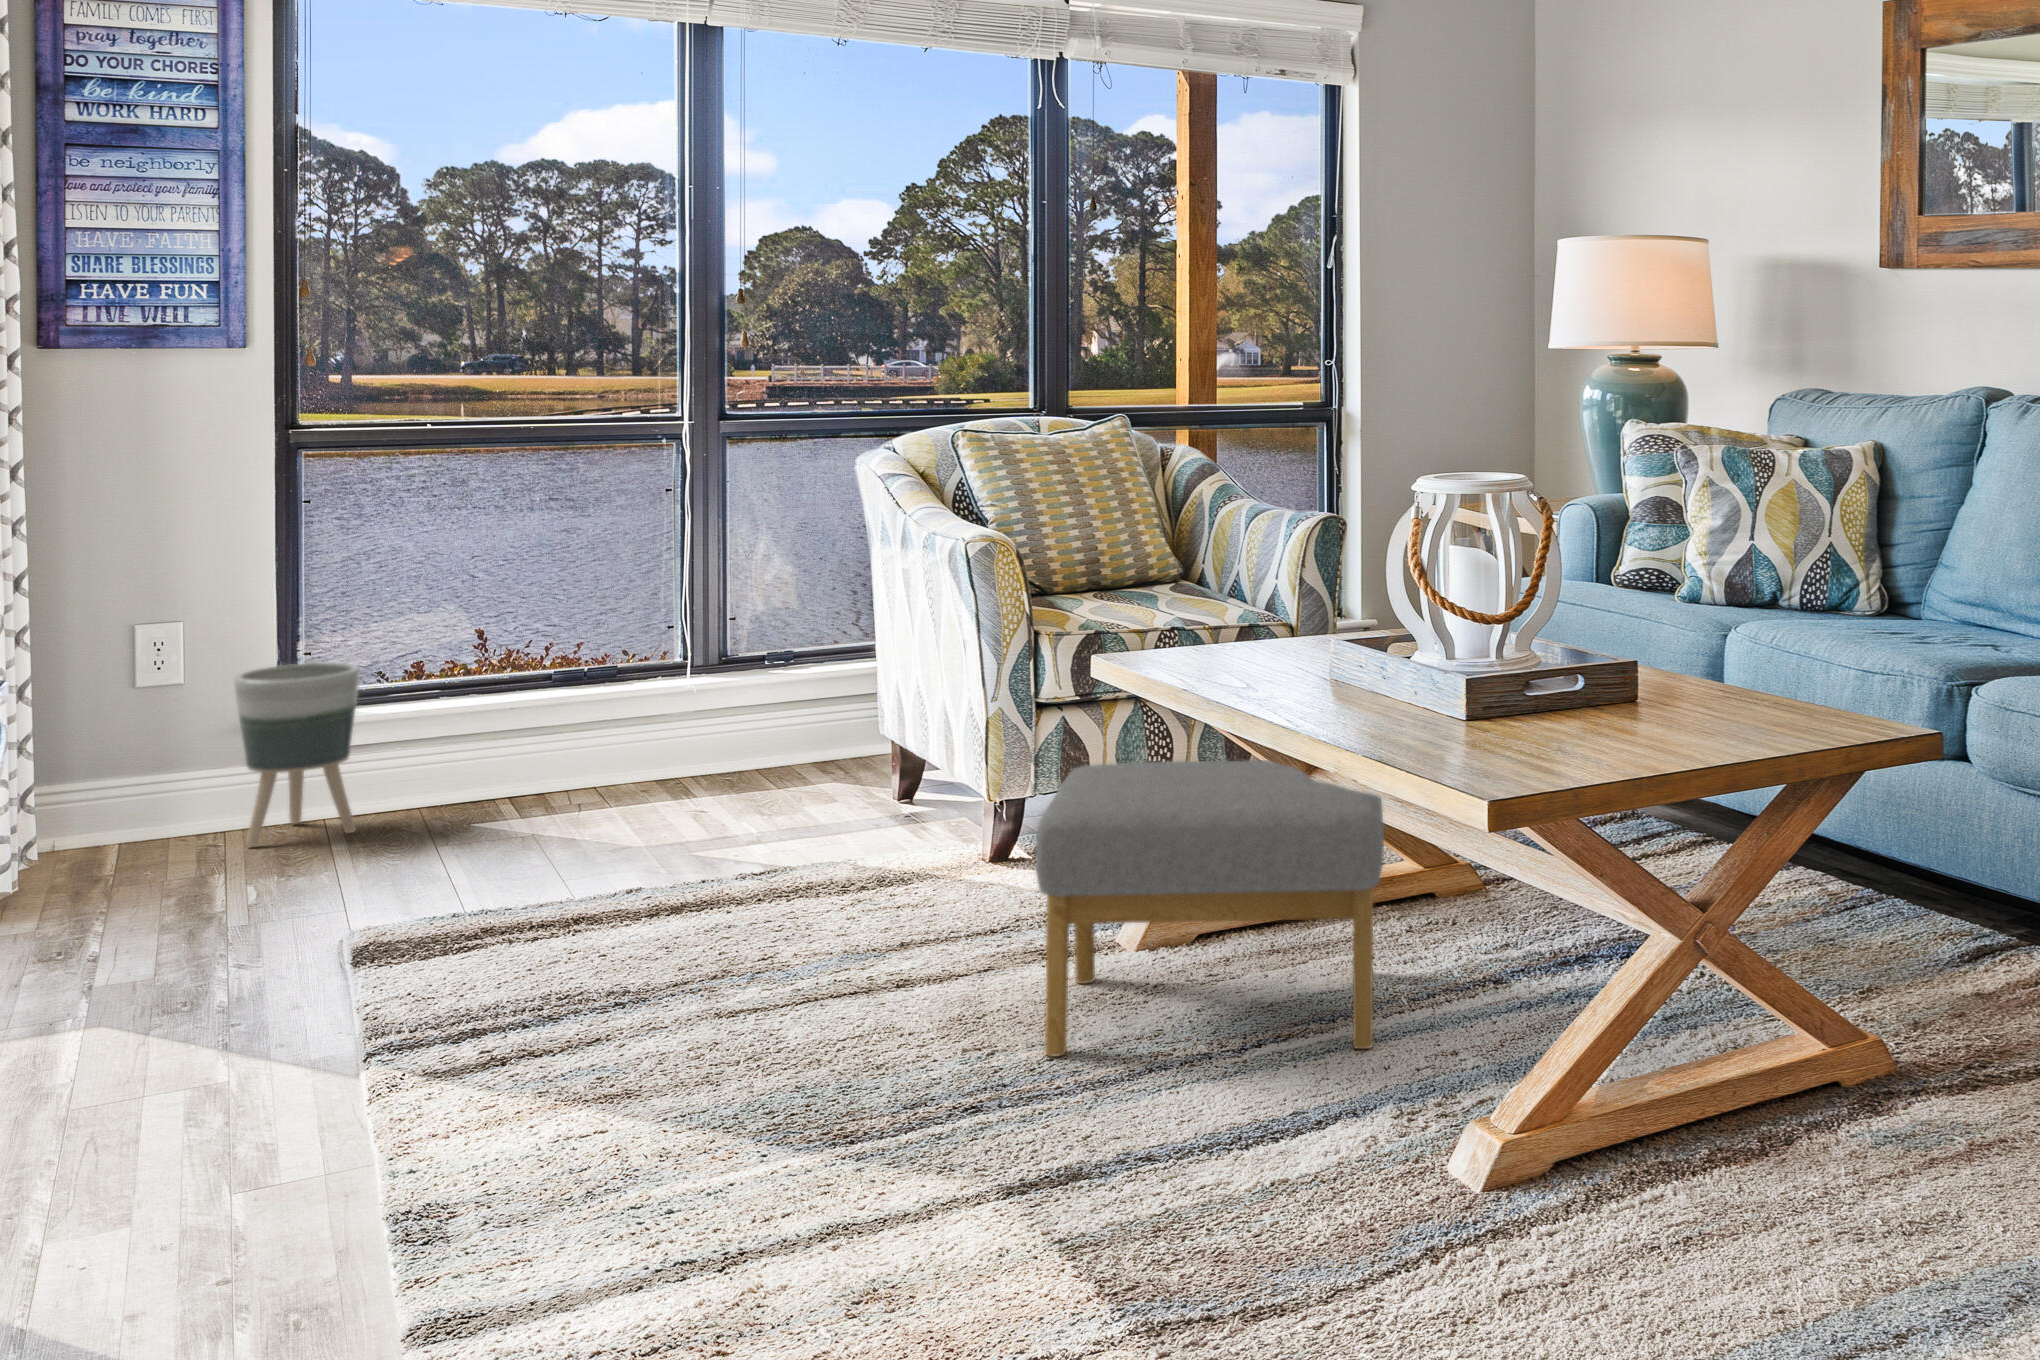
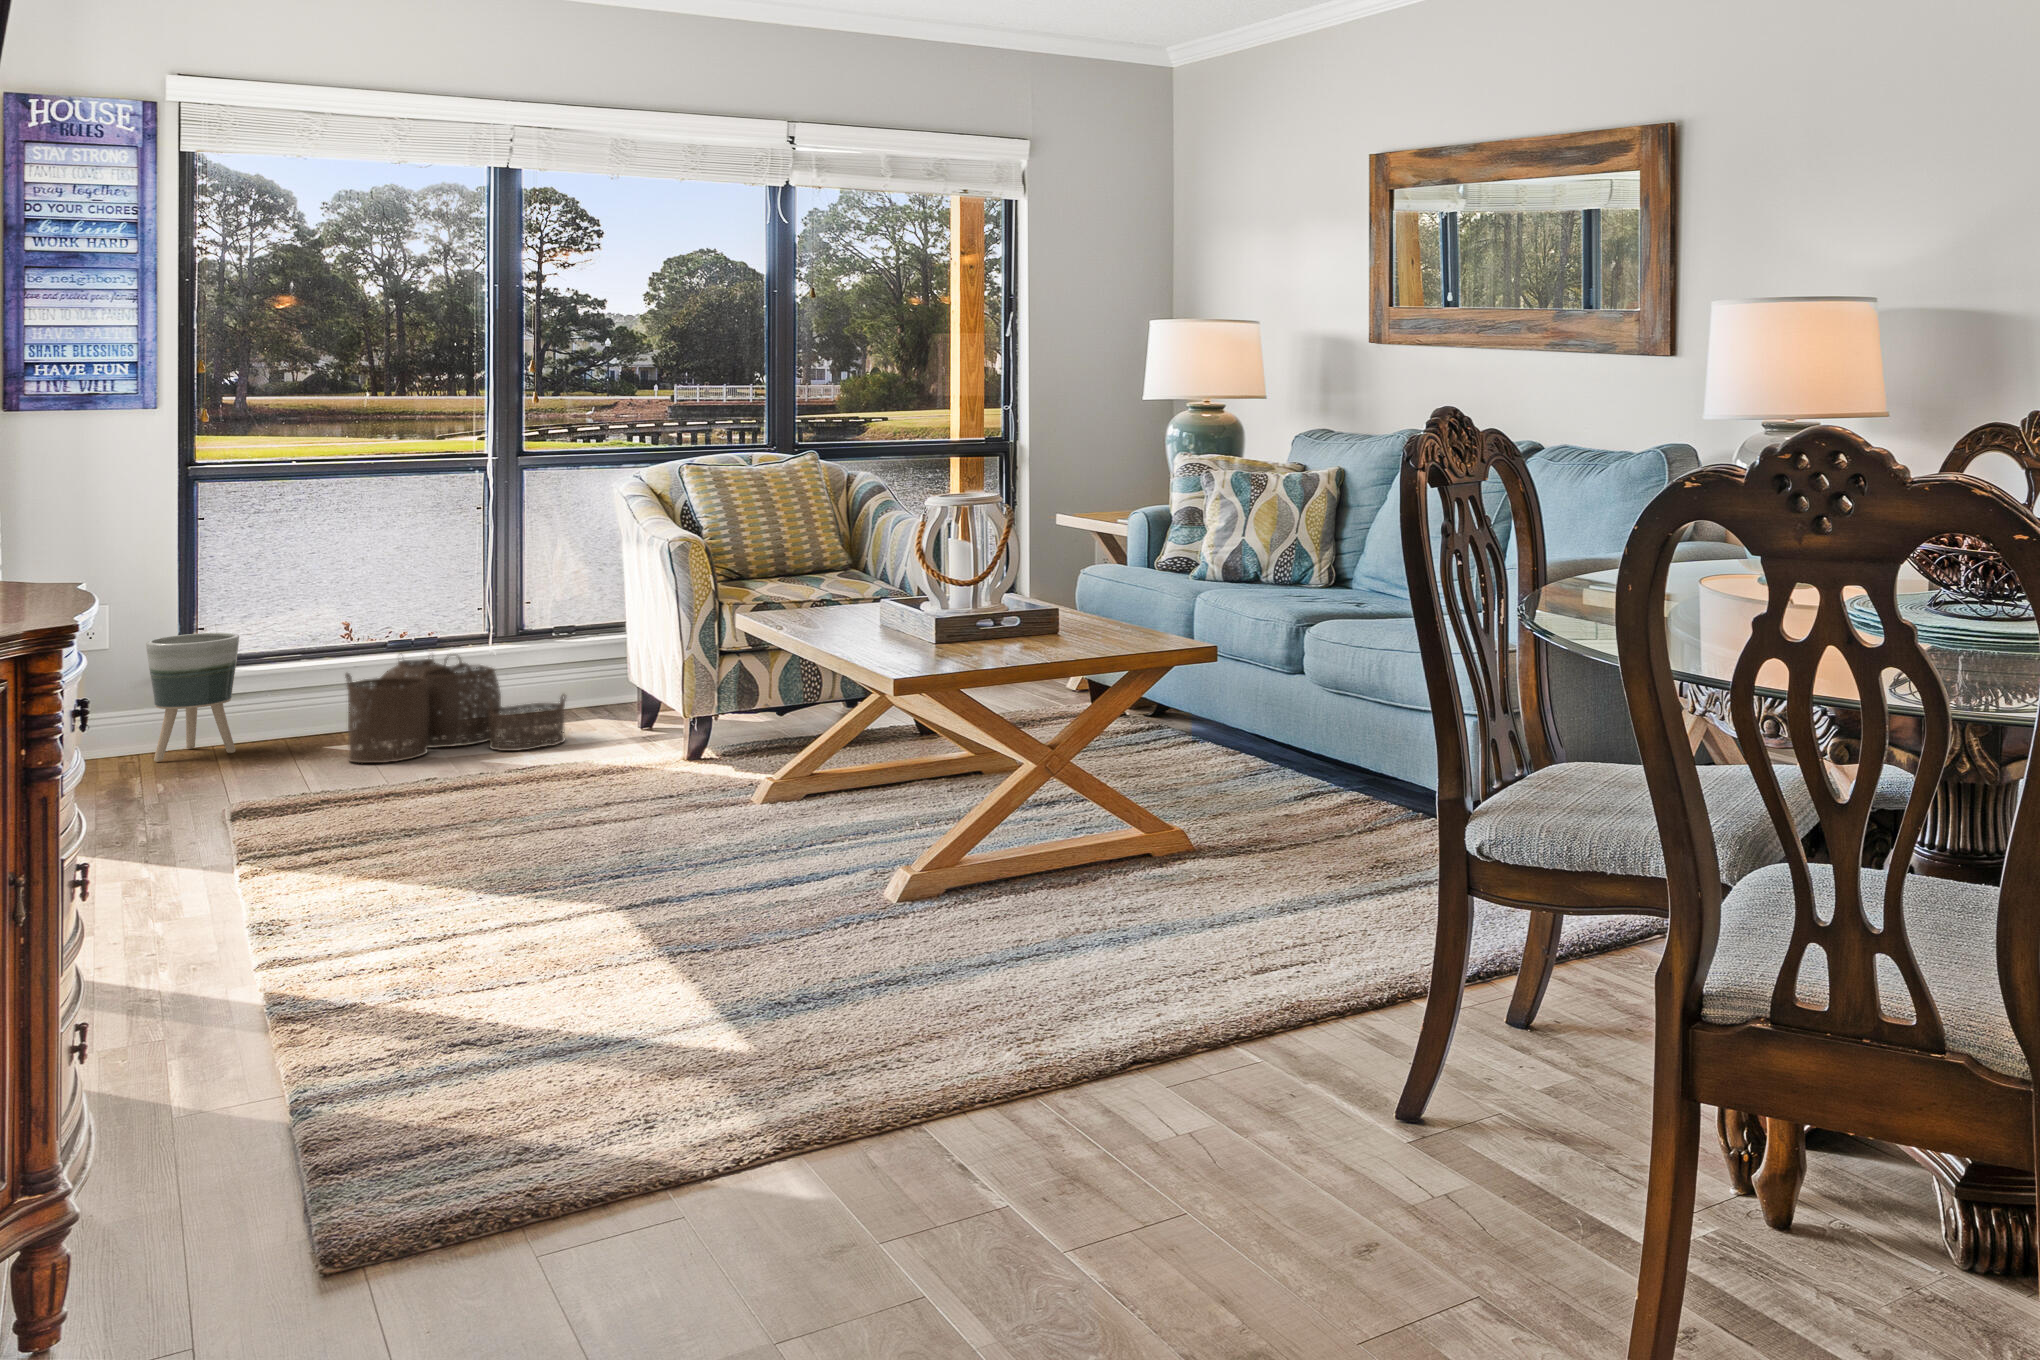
woven basket: none [506,690,805,856] -> present [345,655,565,763]
footstool: present [1035,760,1384,1057] -> none [670,675,916,854]

